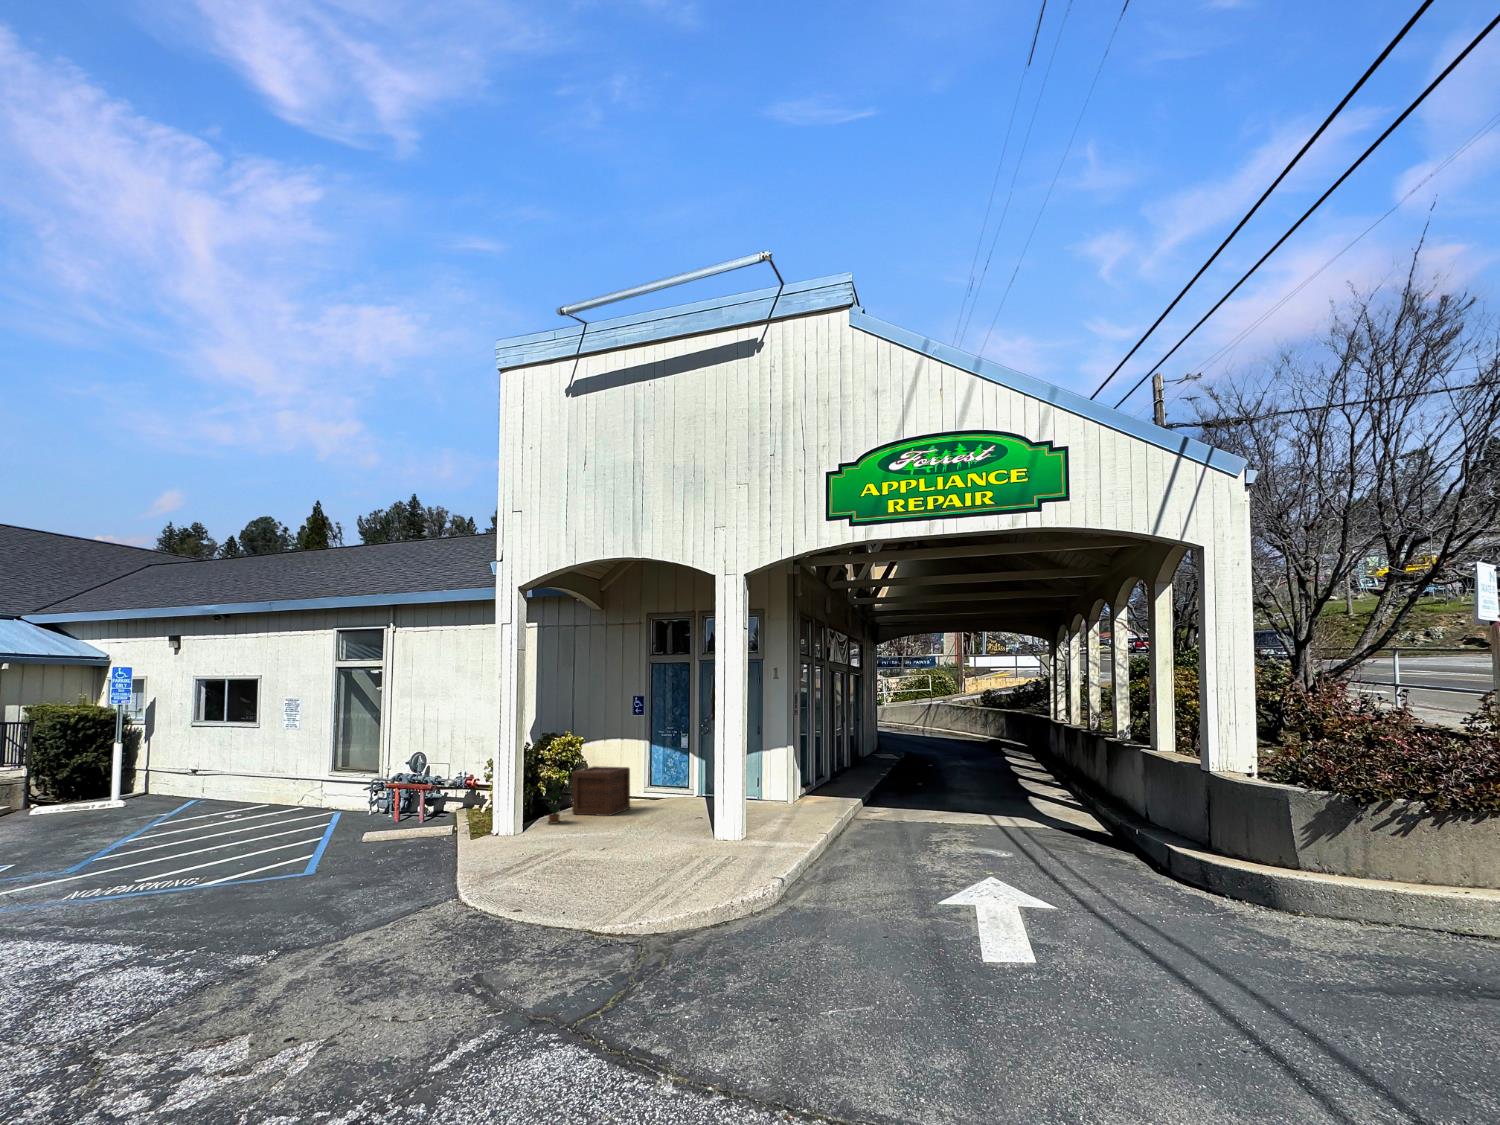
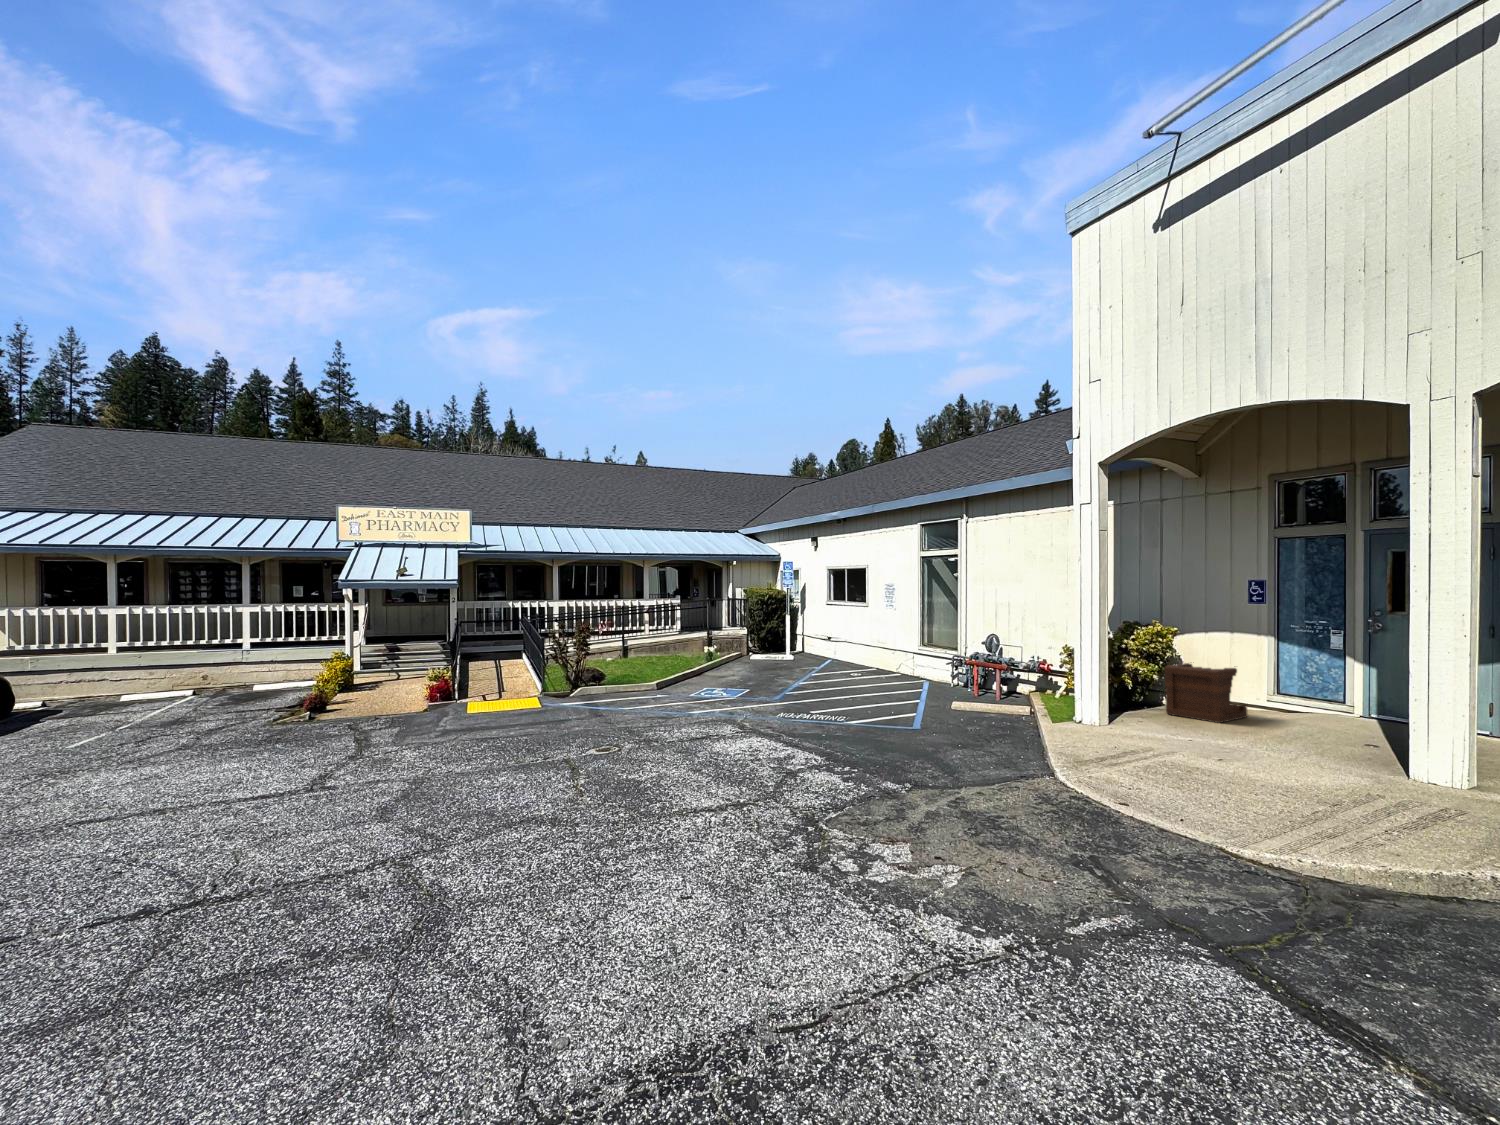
potted plant: present [540,778,565,824] -> none [1121,669,1158,723]

